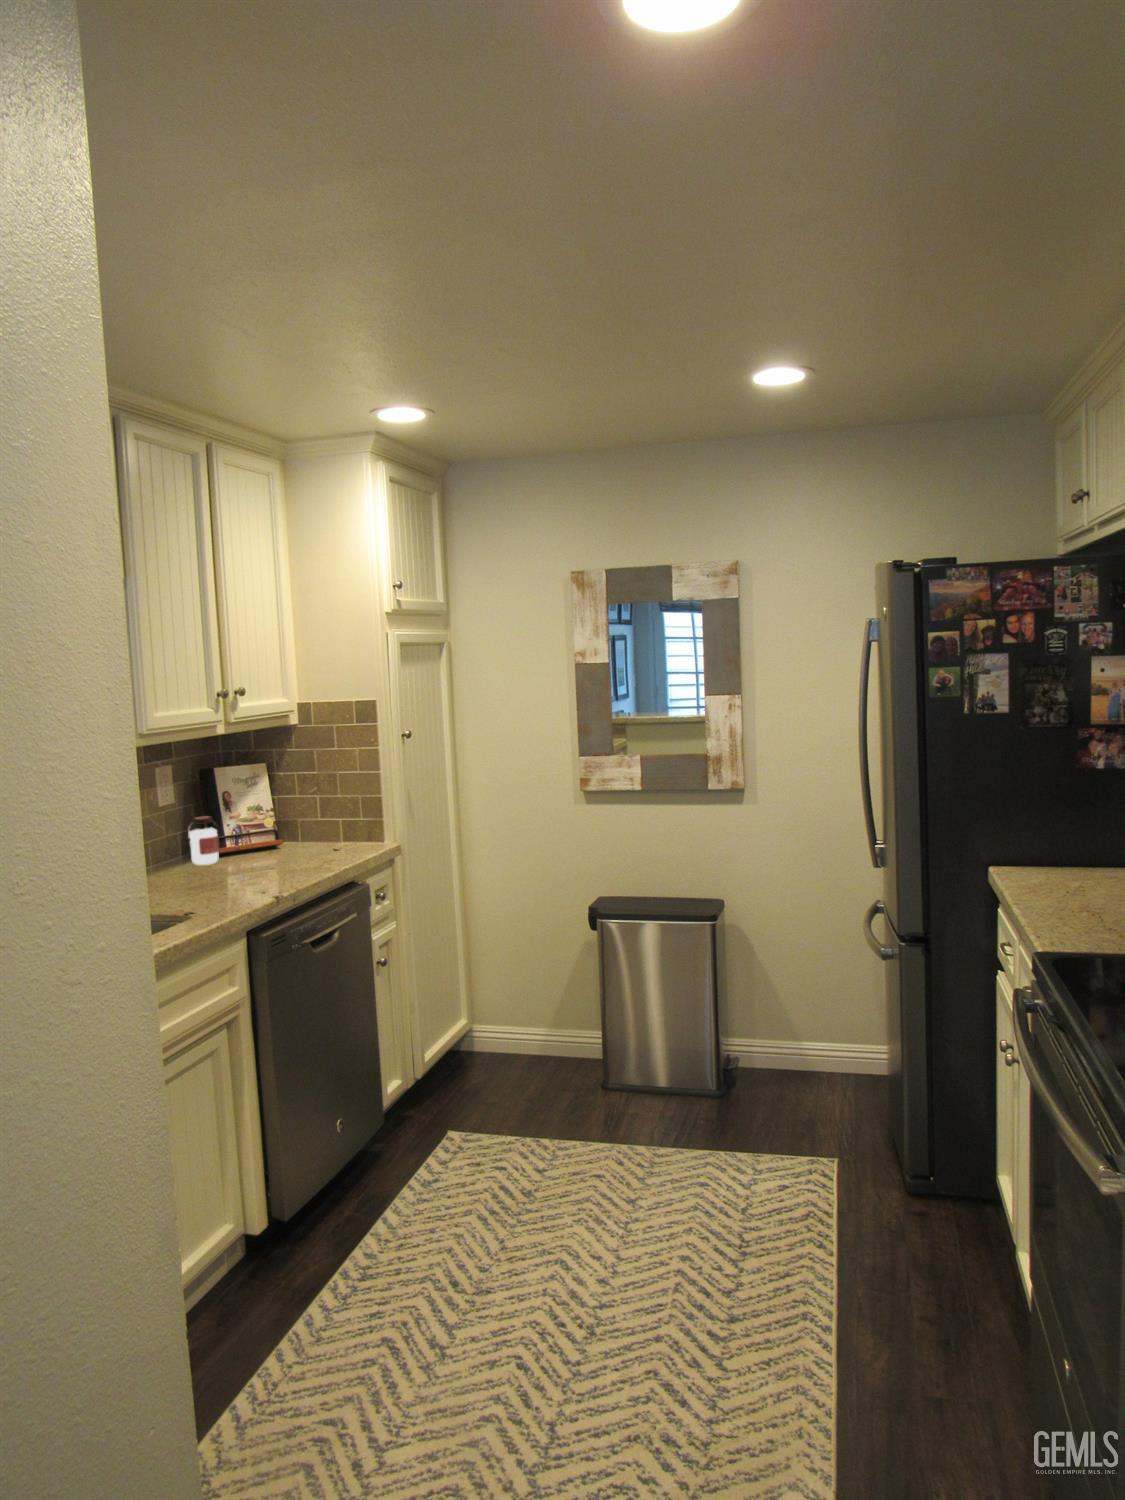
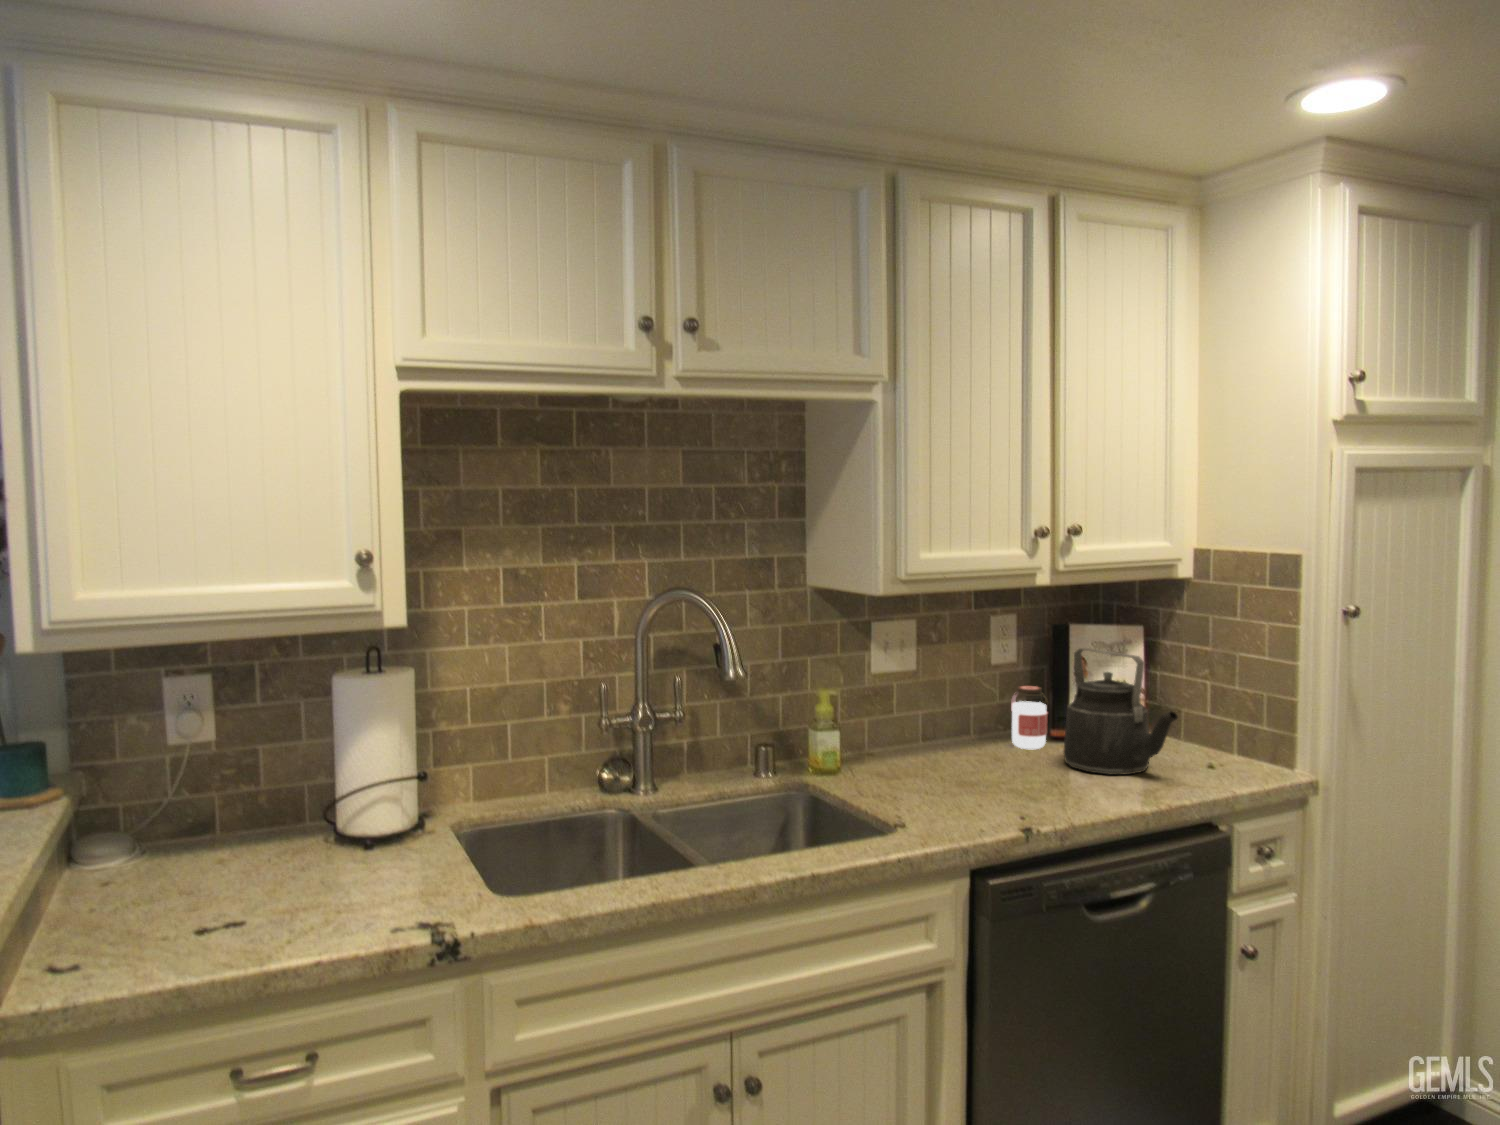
kettle: none [239,779,325,867] -> present [1063,648,1178,774]

